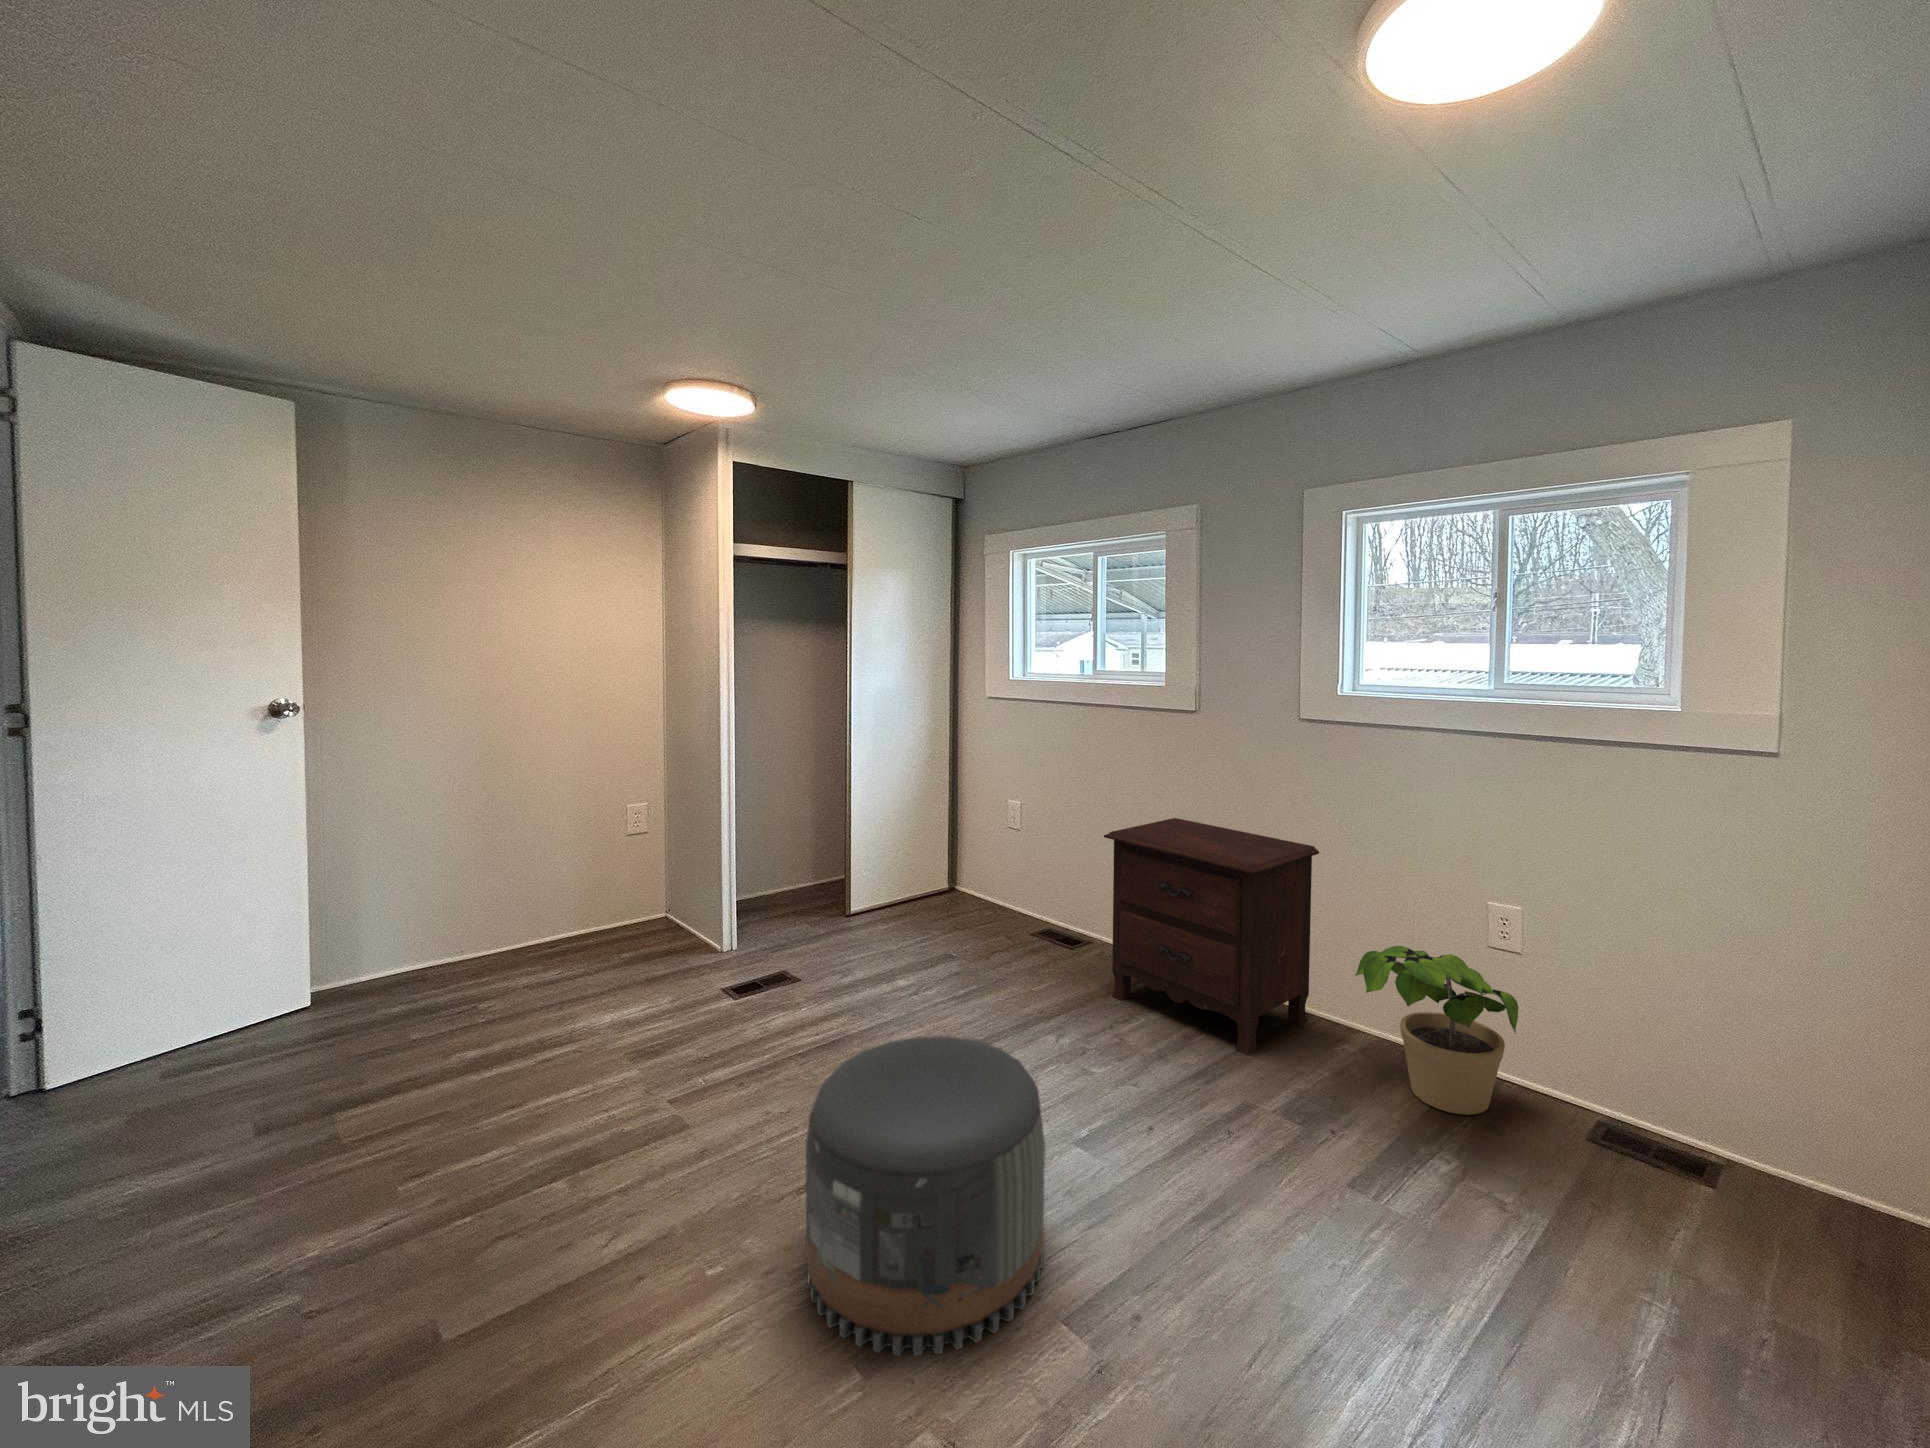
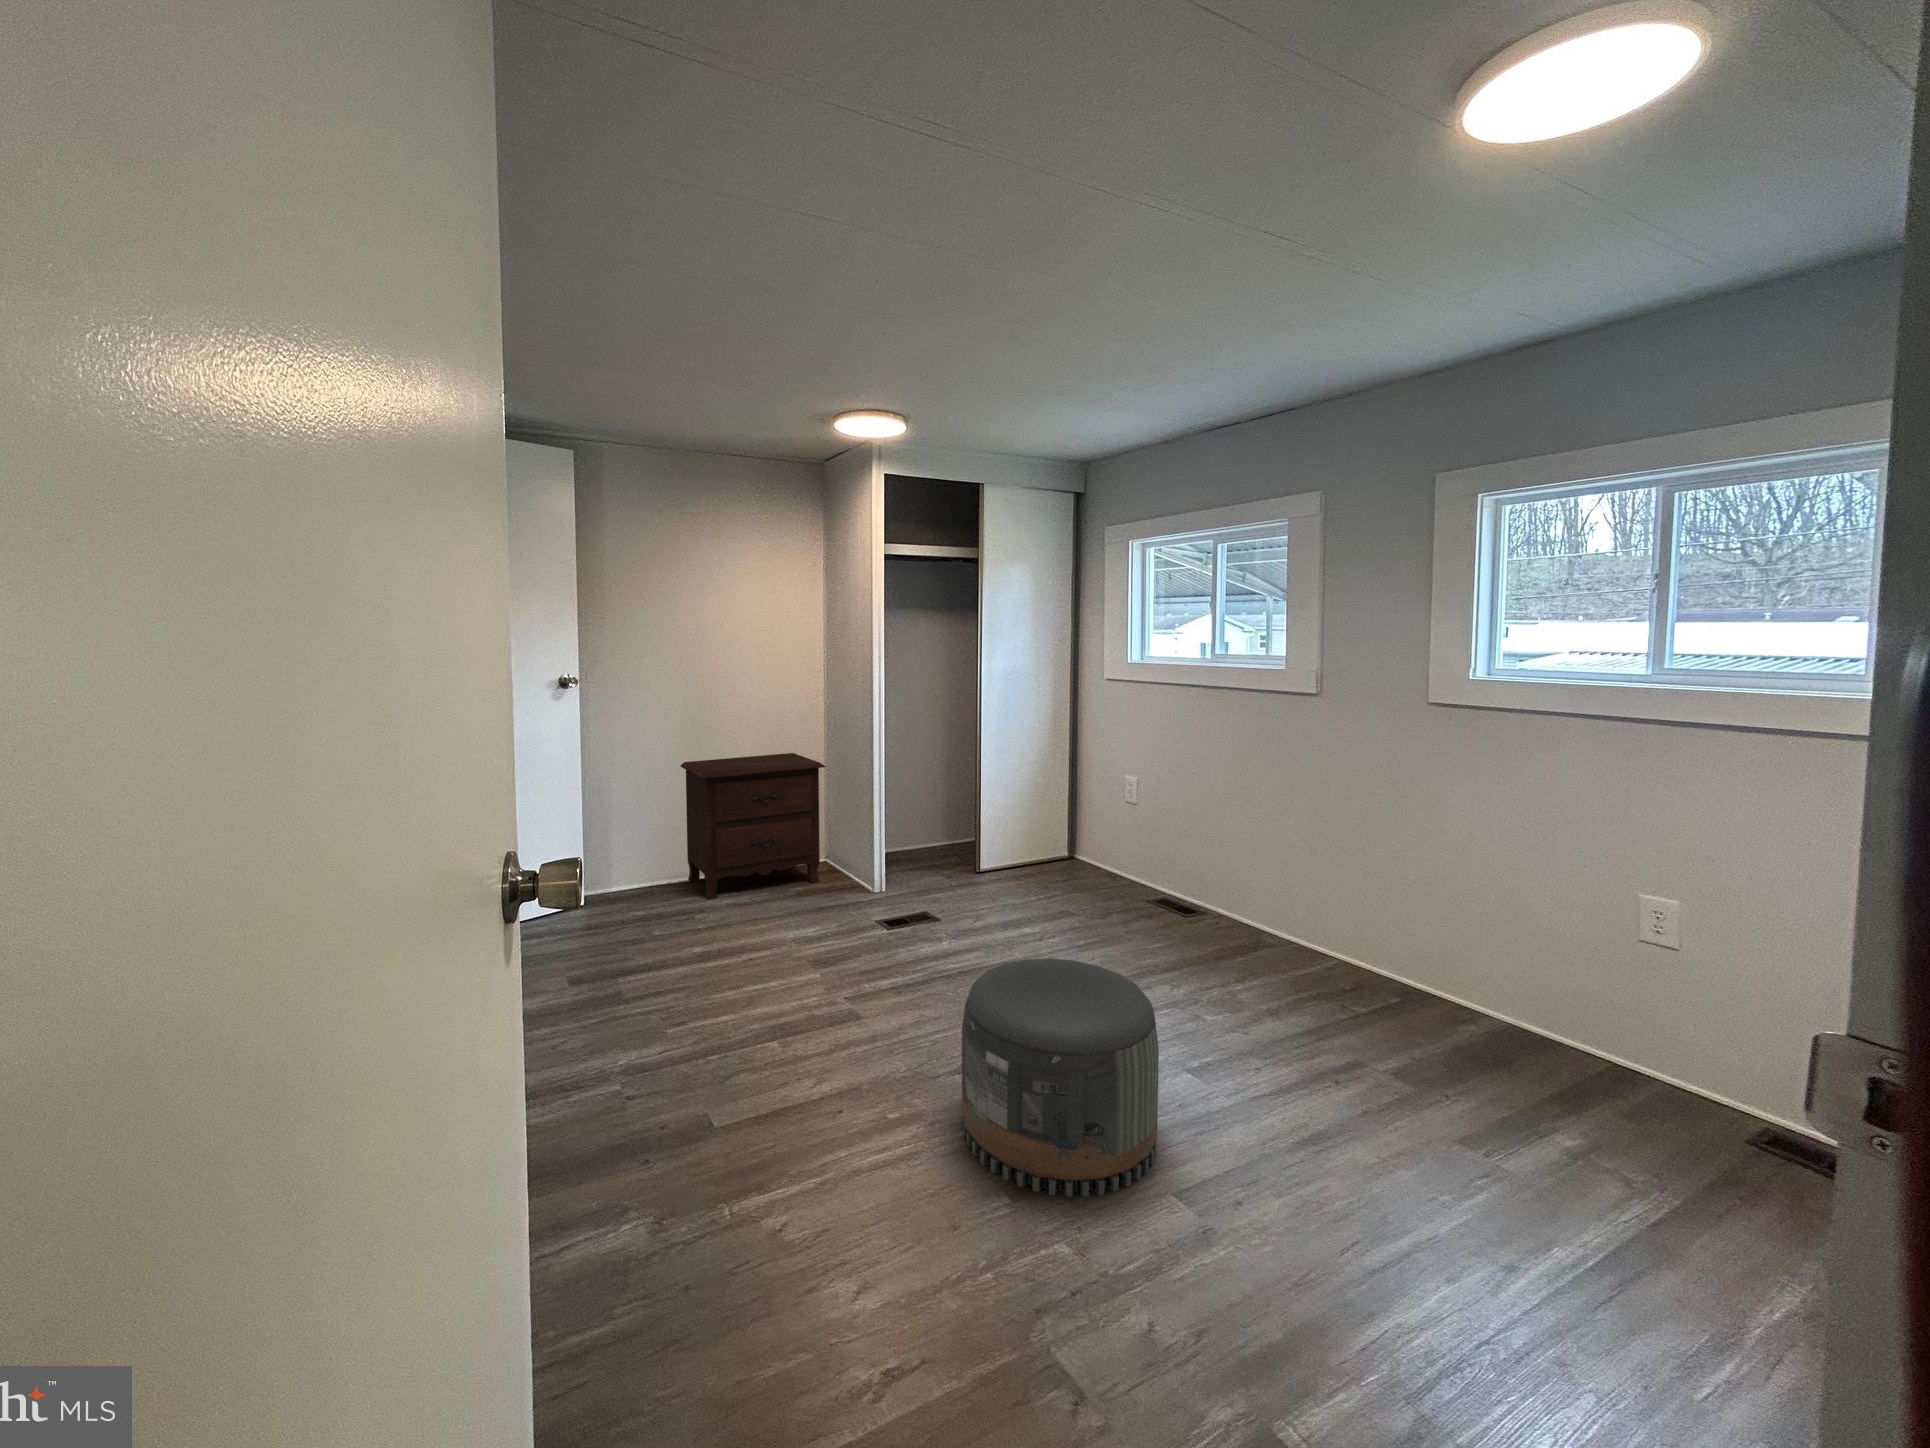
nightstand: present [1104,818,1319,1056] -> present [681,753,825,900]
potted plant: present [1355,946,1518,1115] -> none [1482,927,1673,1104]

